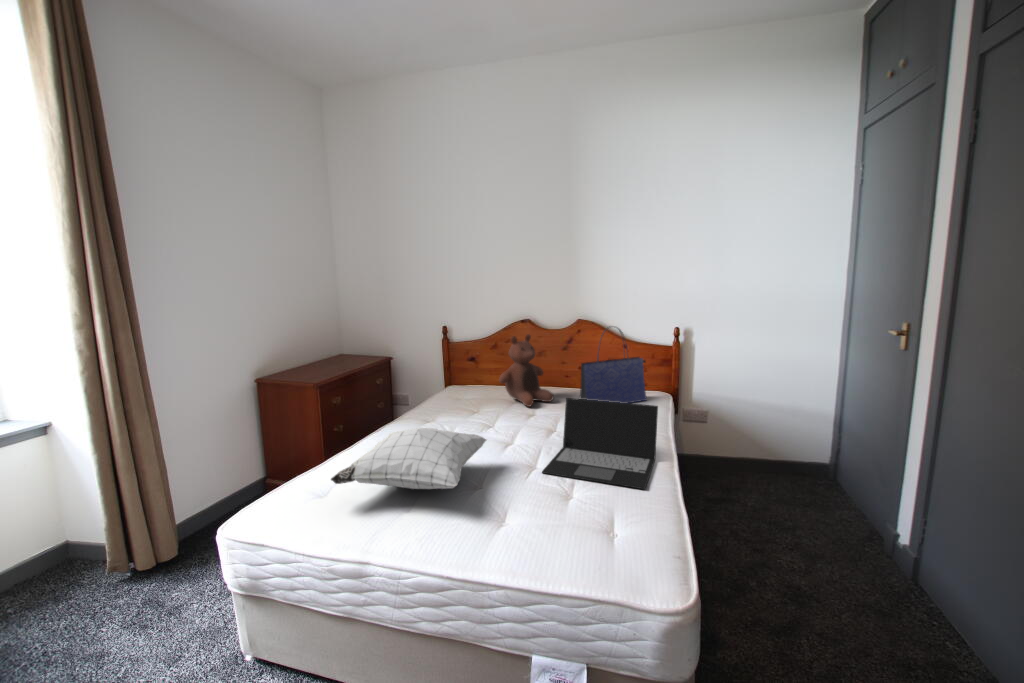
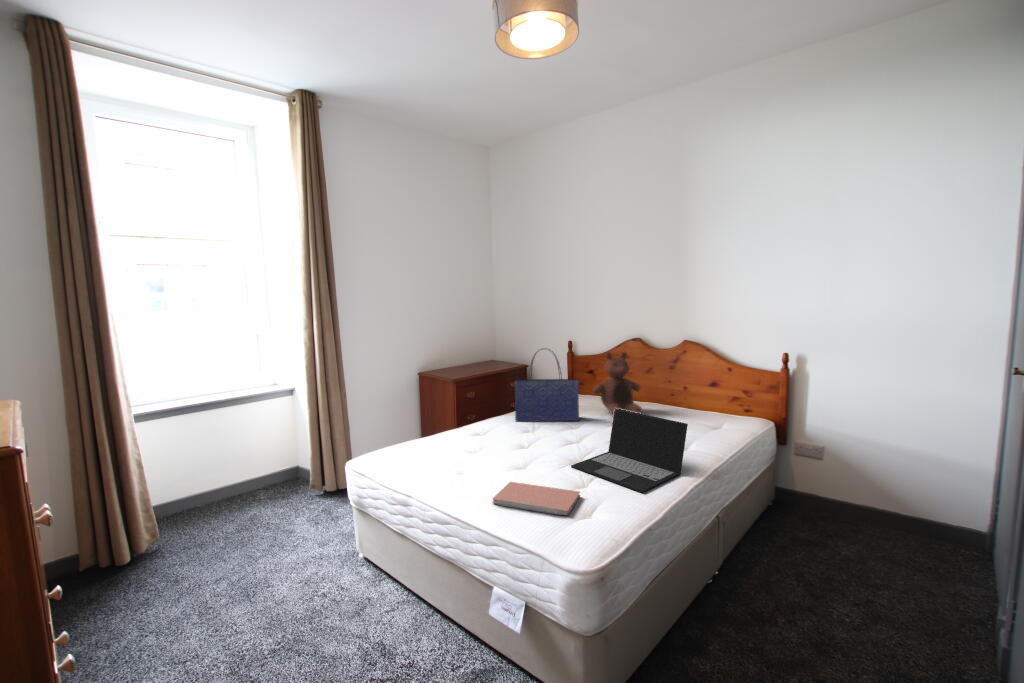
tote bag: present [580,328,646,403] -> present [515,349,583,421]
pillow: present [331,428,487,489] -> none [411,416,536,461]
notebook: none [497,503,603,545] -> present [493,482,580,515]

